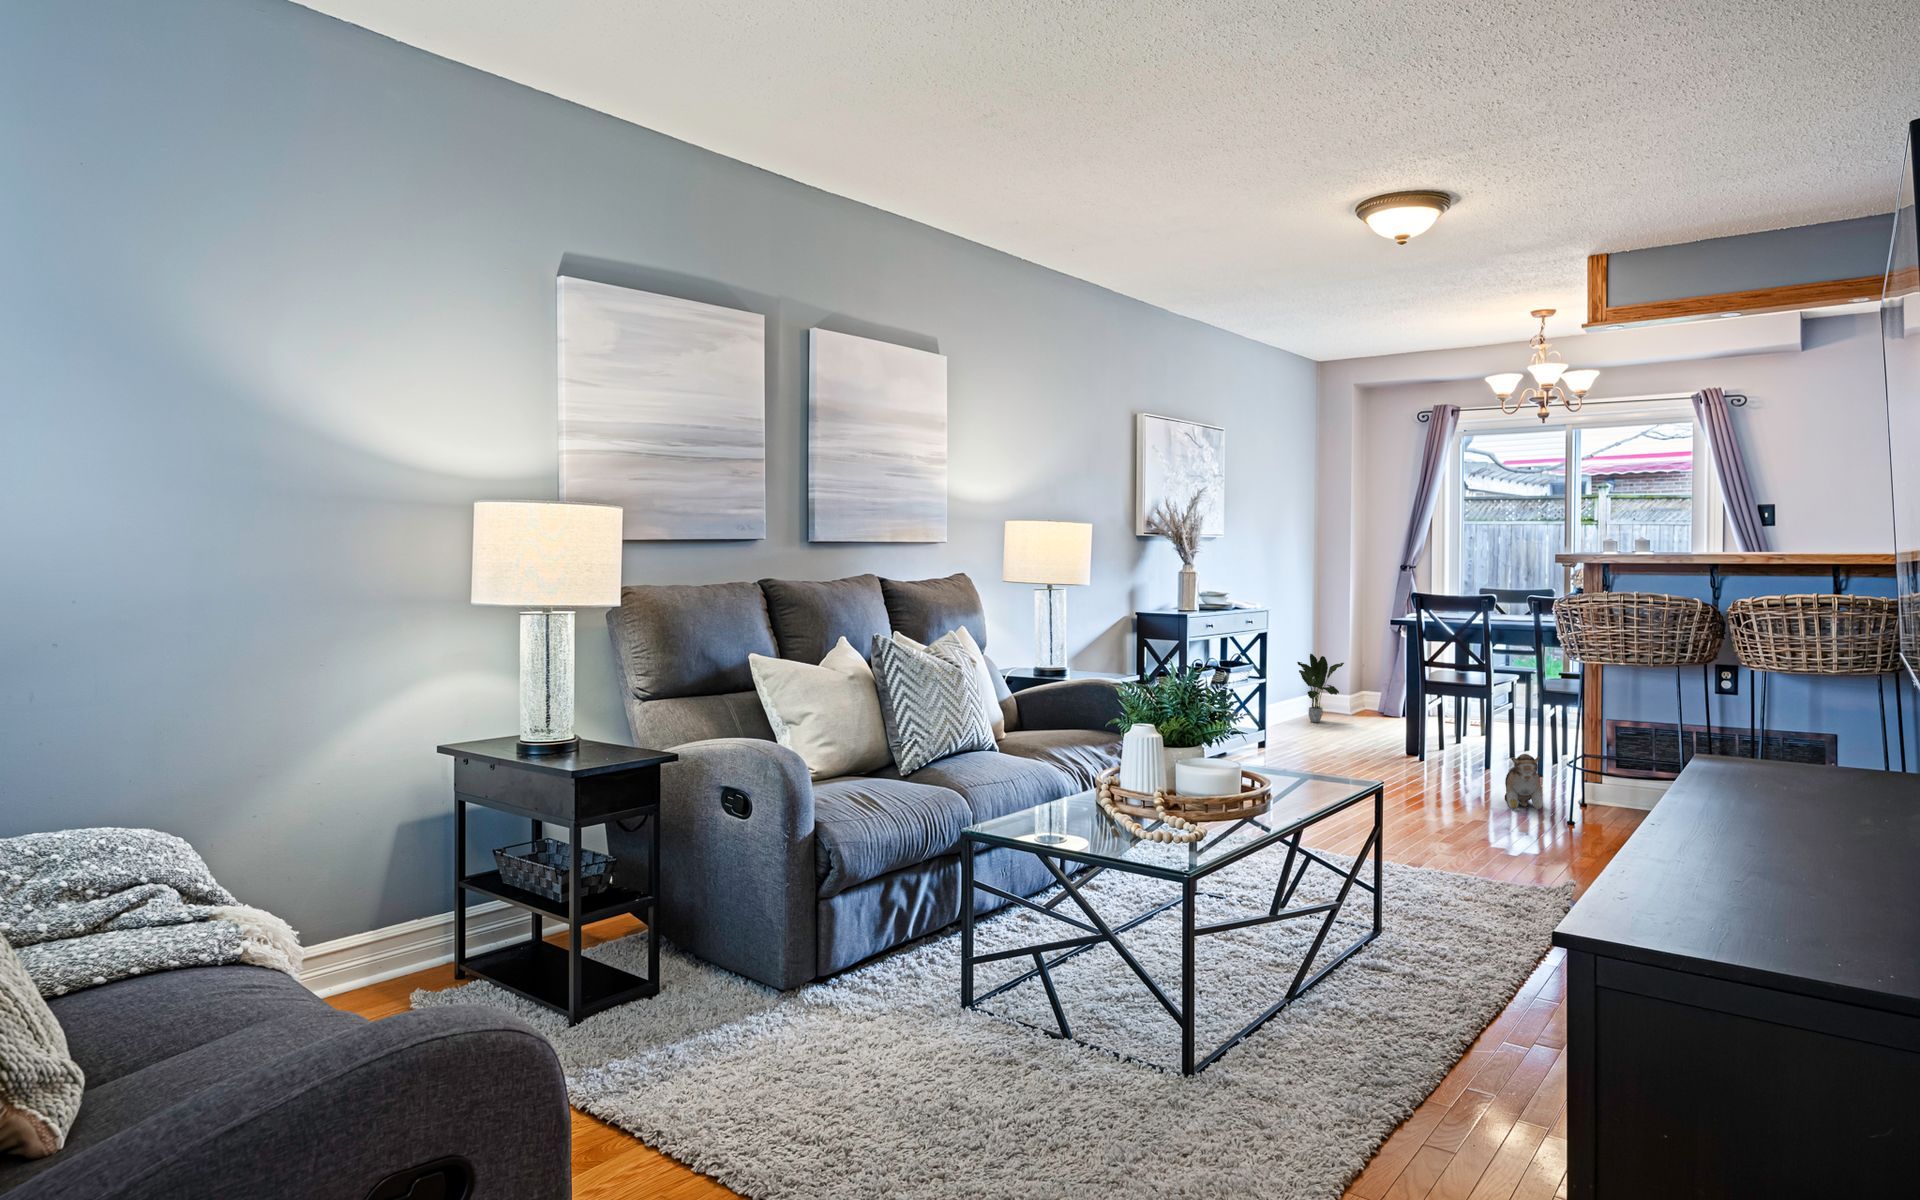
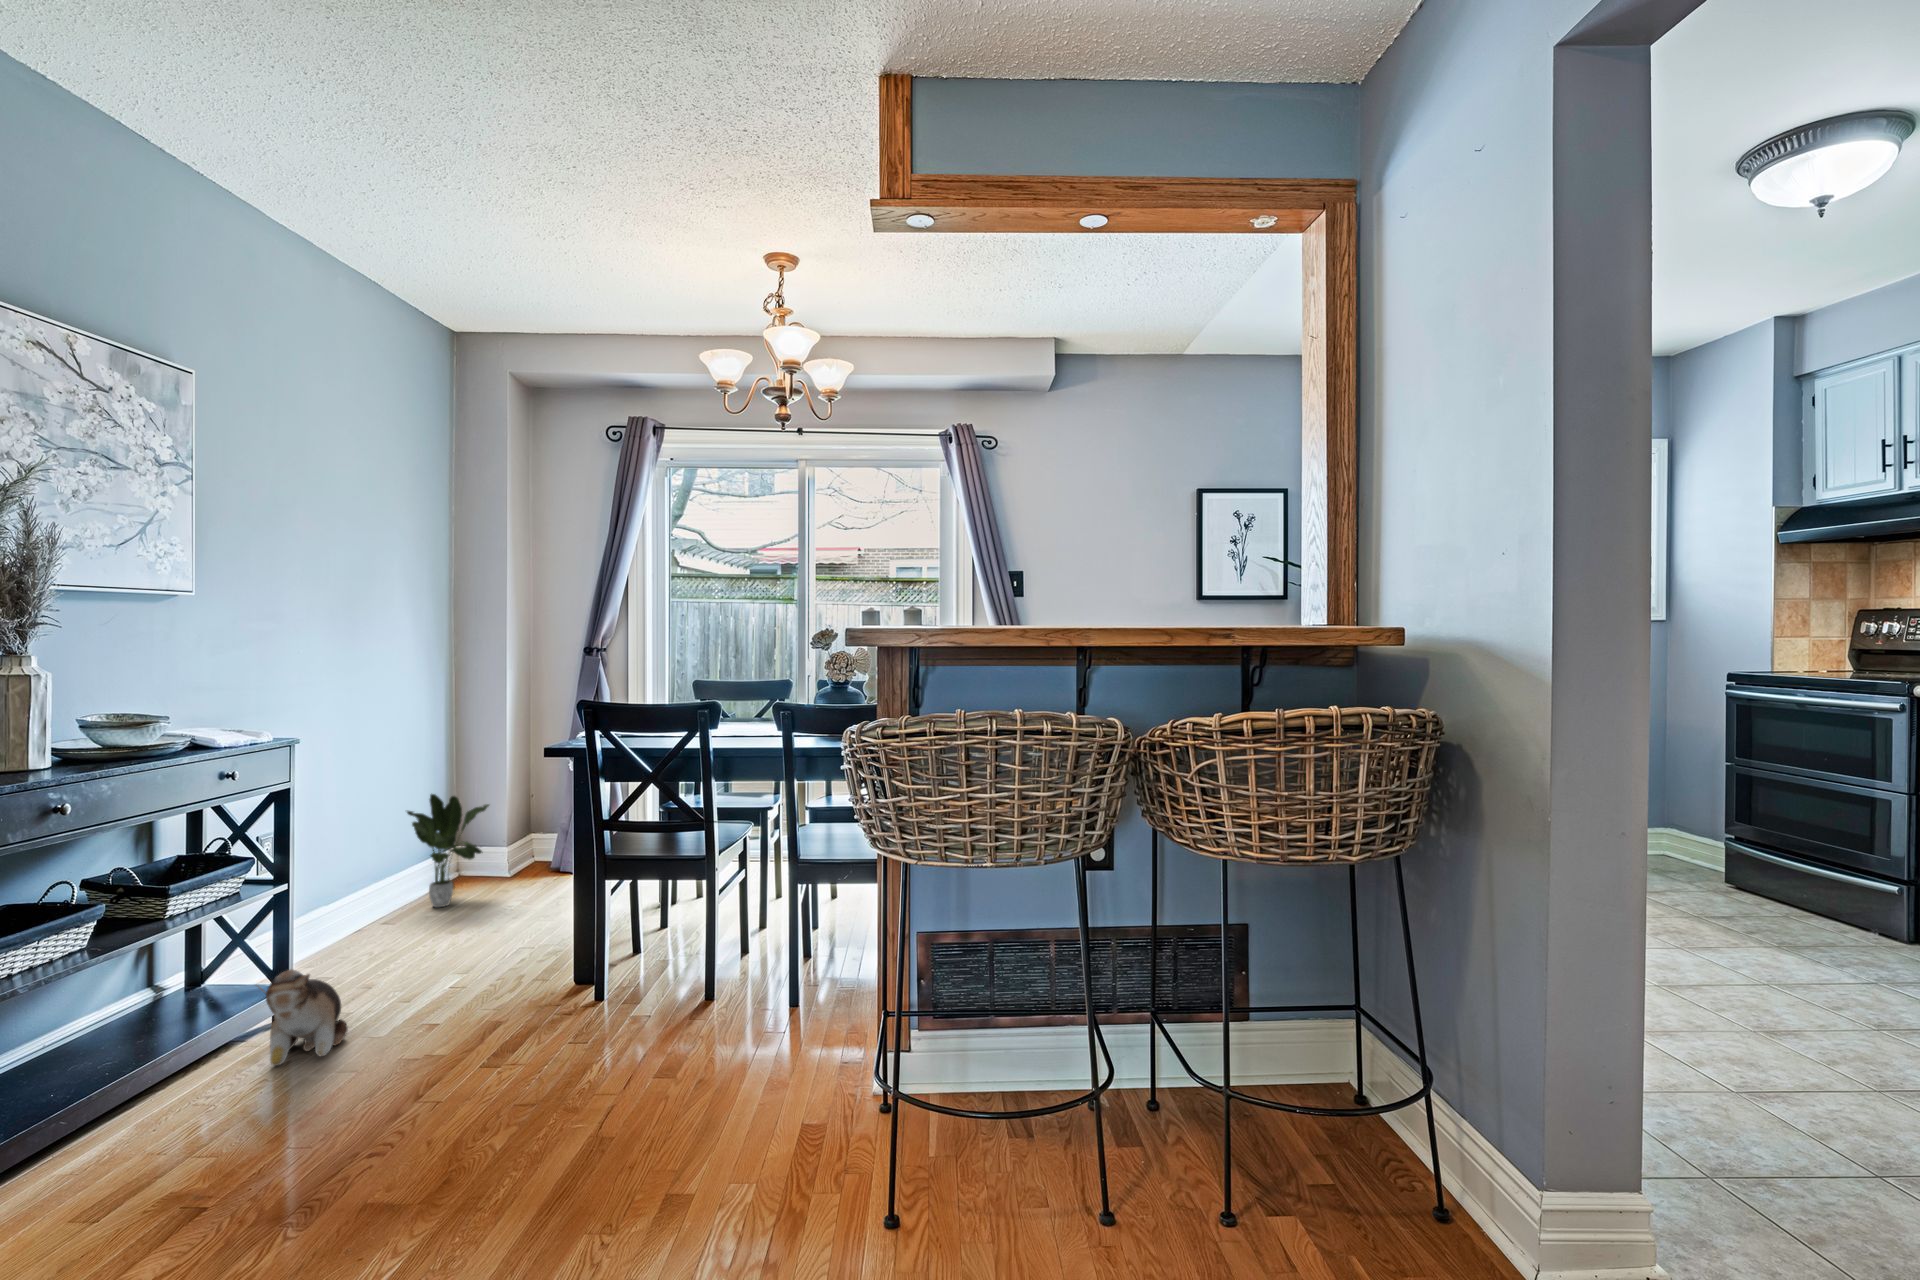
plush toy: present [1505,754,1542,810] -> present [259,969,348,1066]

